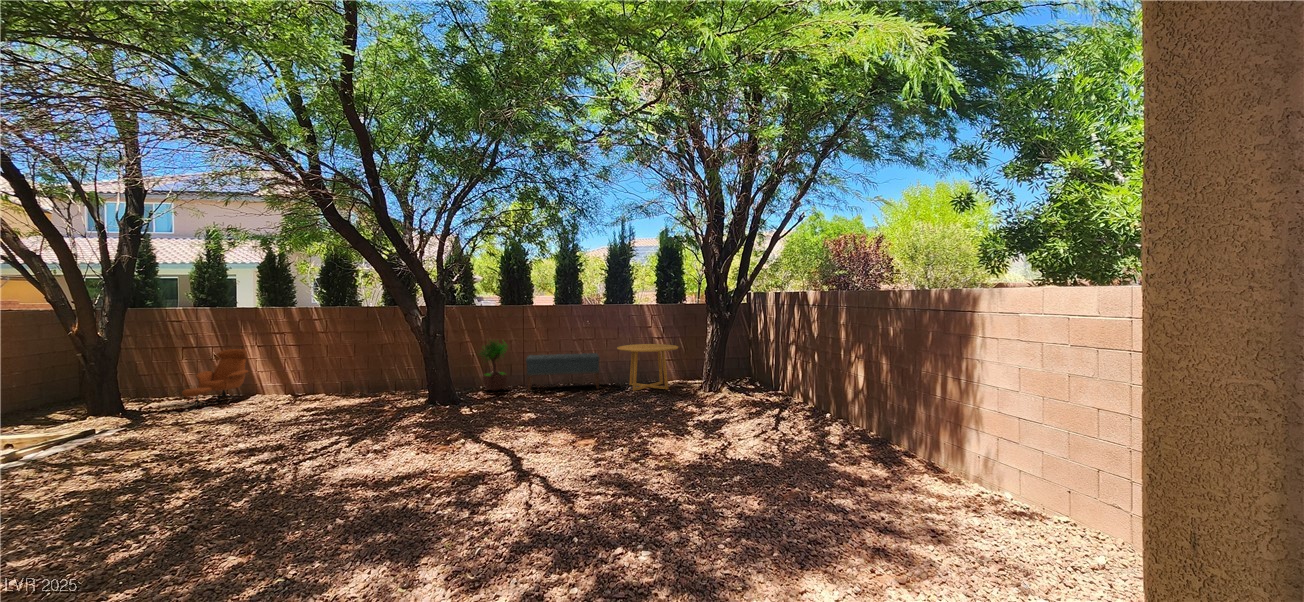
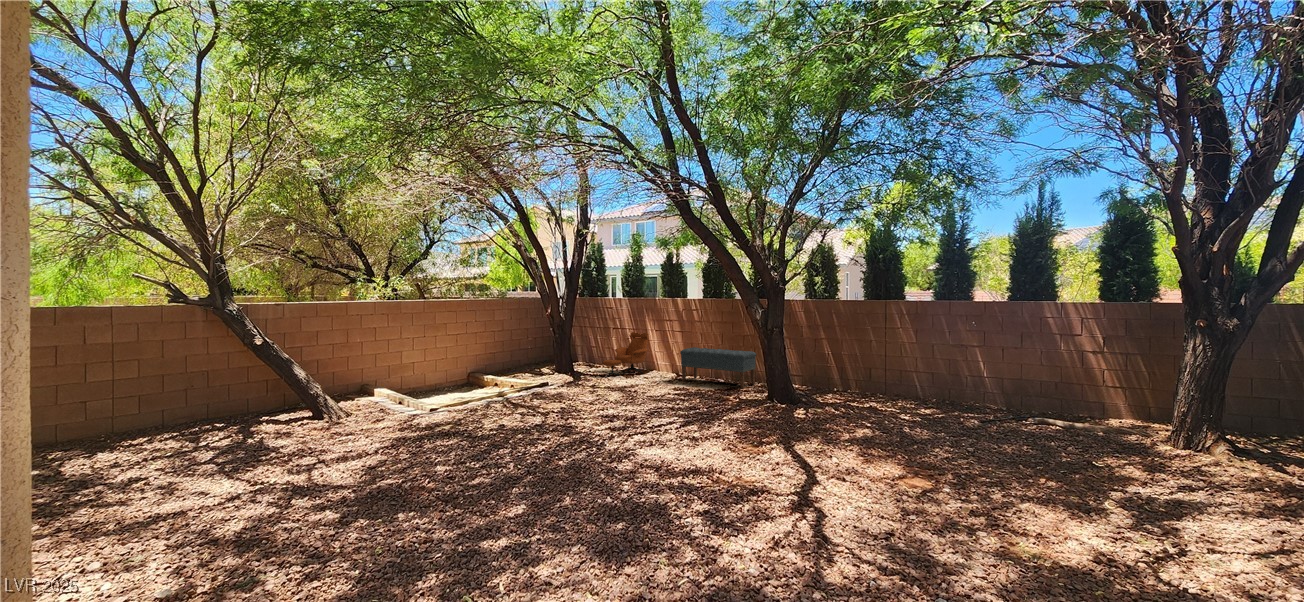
potted tree: present [479,341,507,391] -> none [830,334,869,396]
round table: present [617,344,678,391] -> none [1017,360,1131,433]
bench: present [526,353,600,391] -> present [680,347,756,388]

